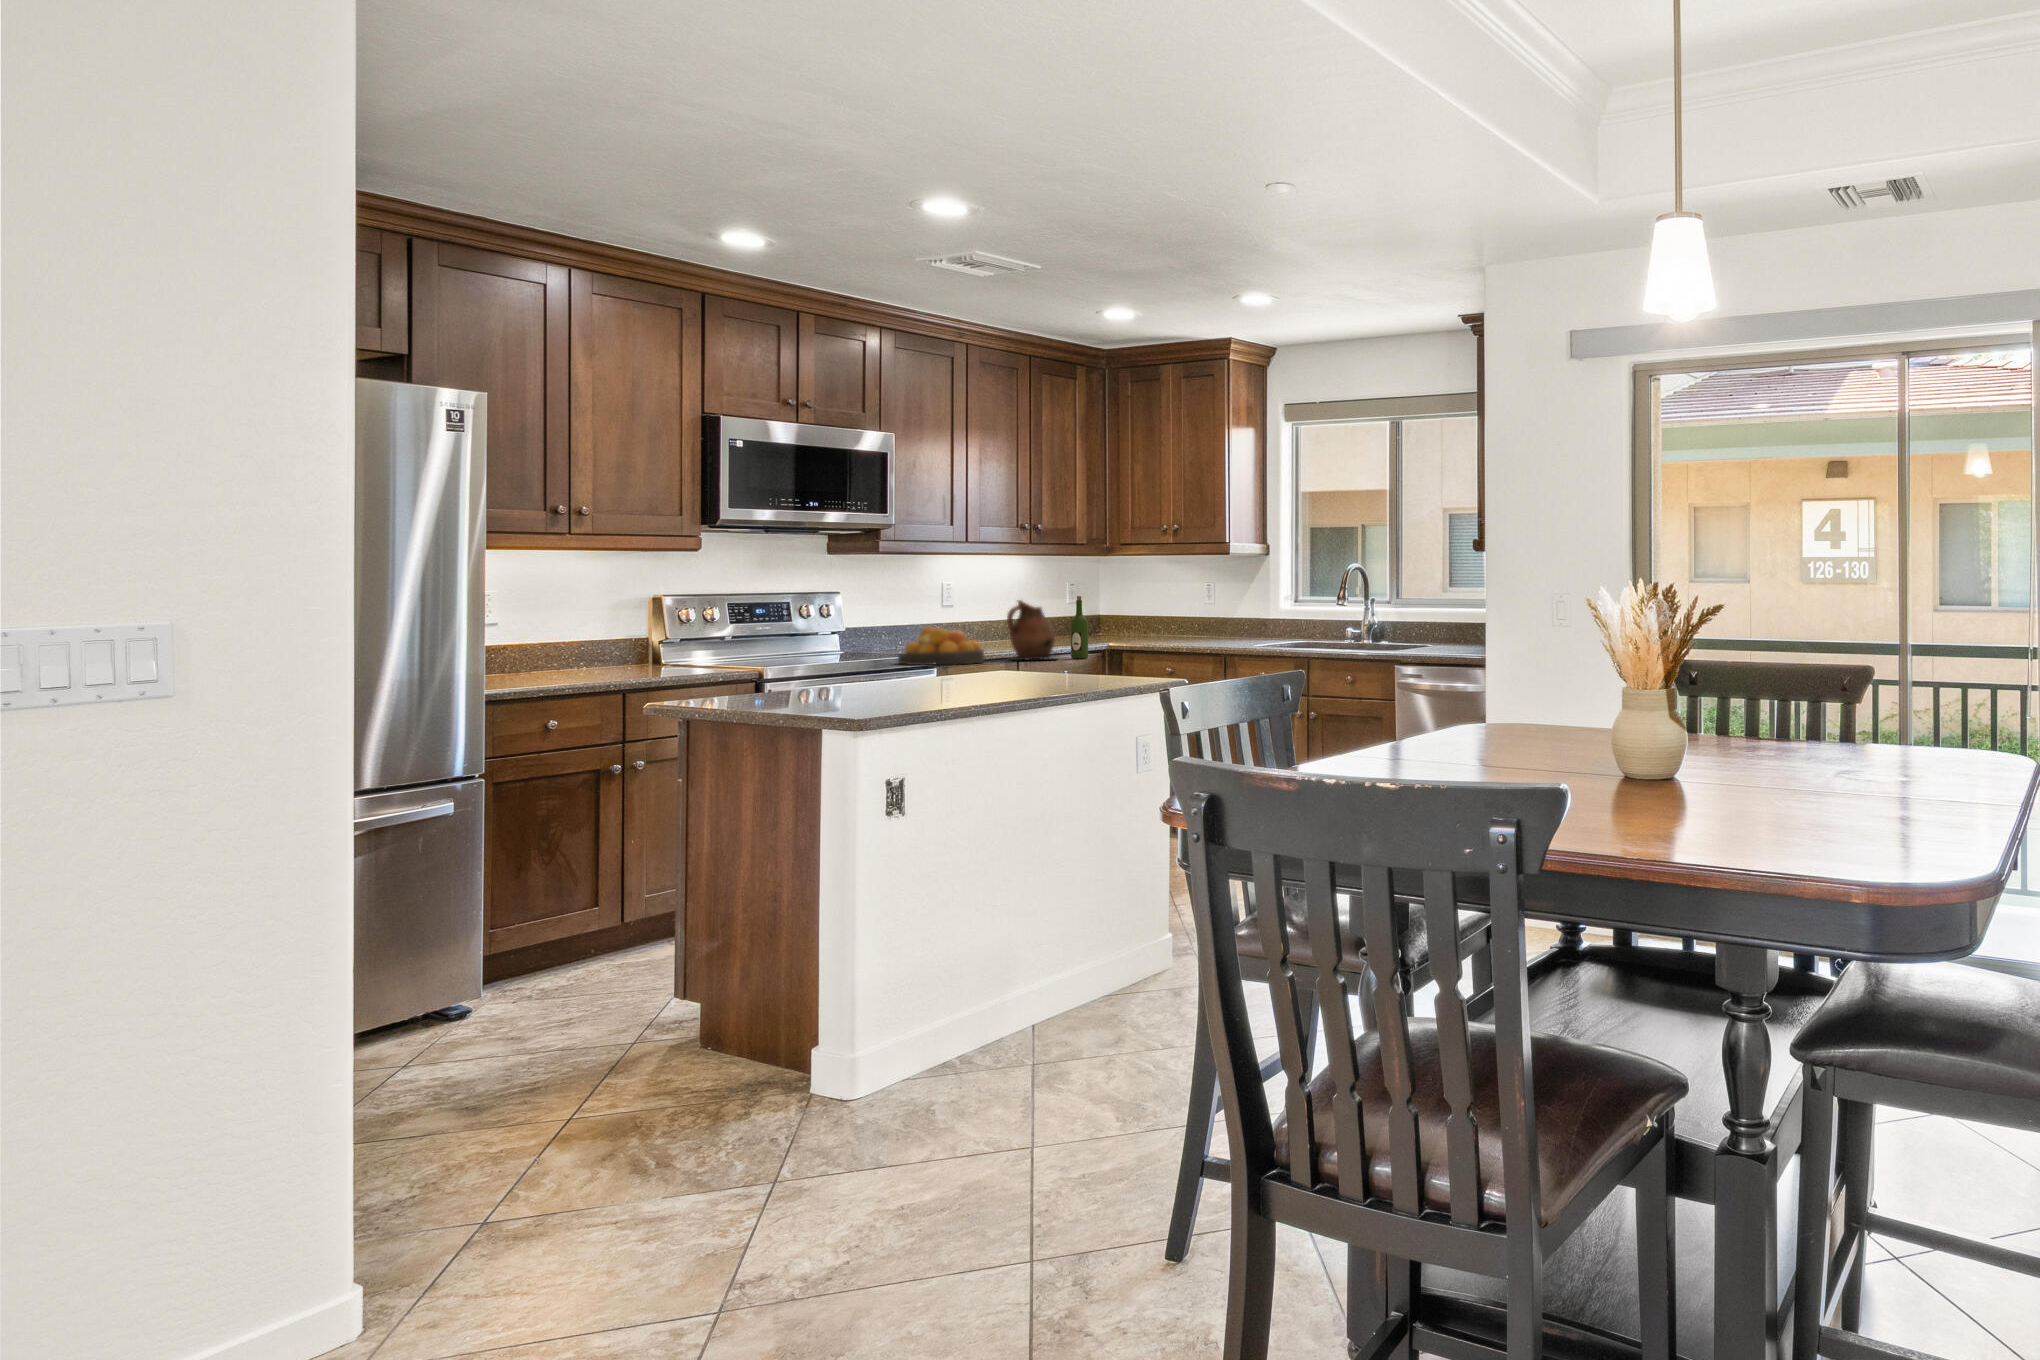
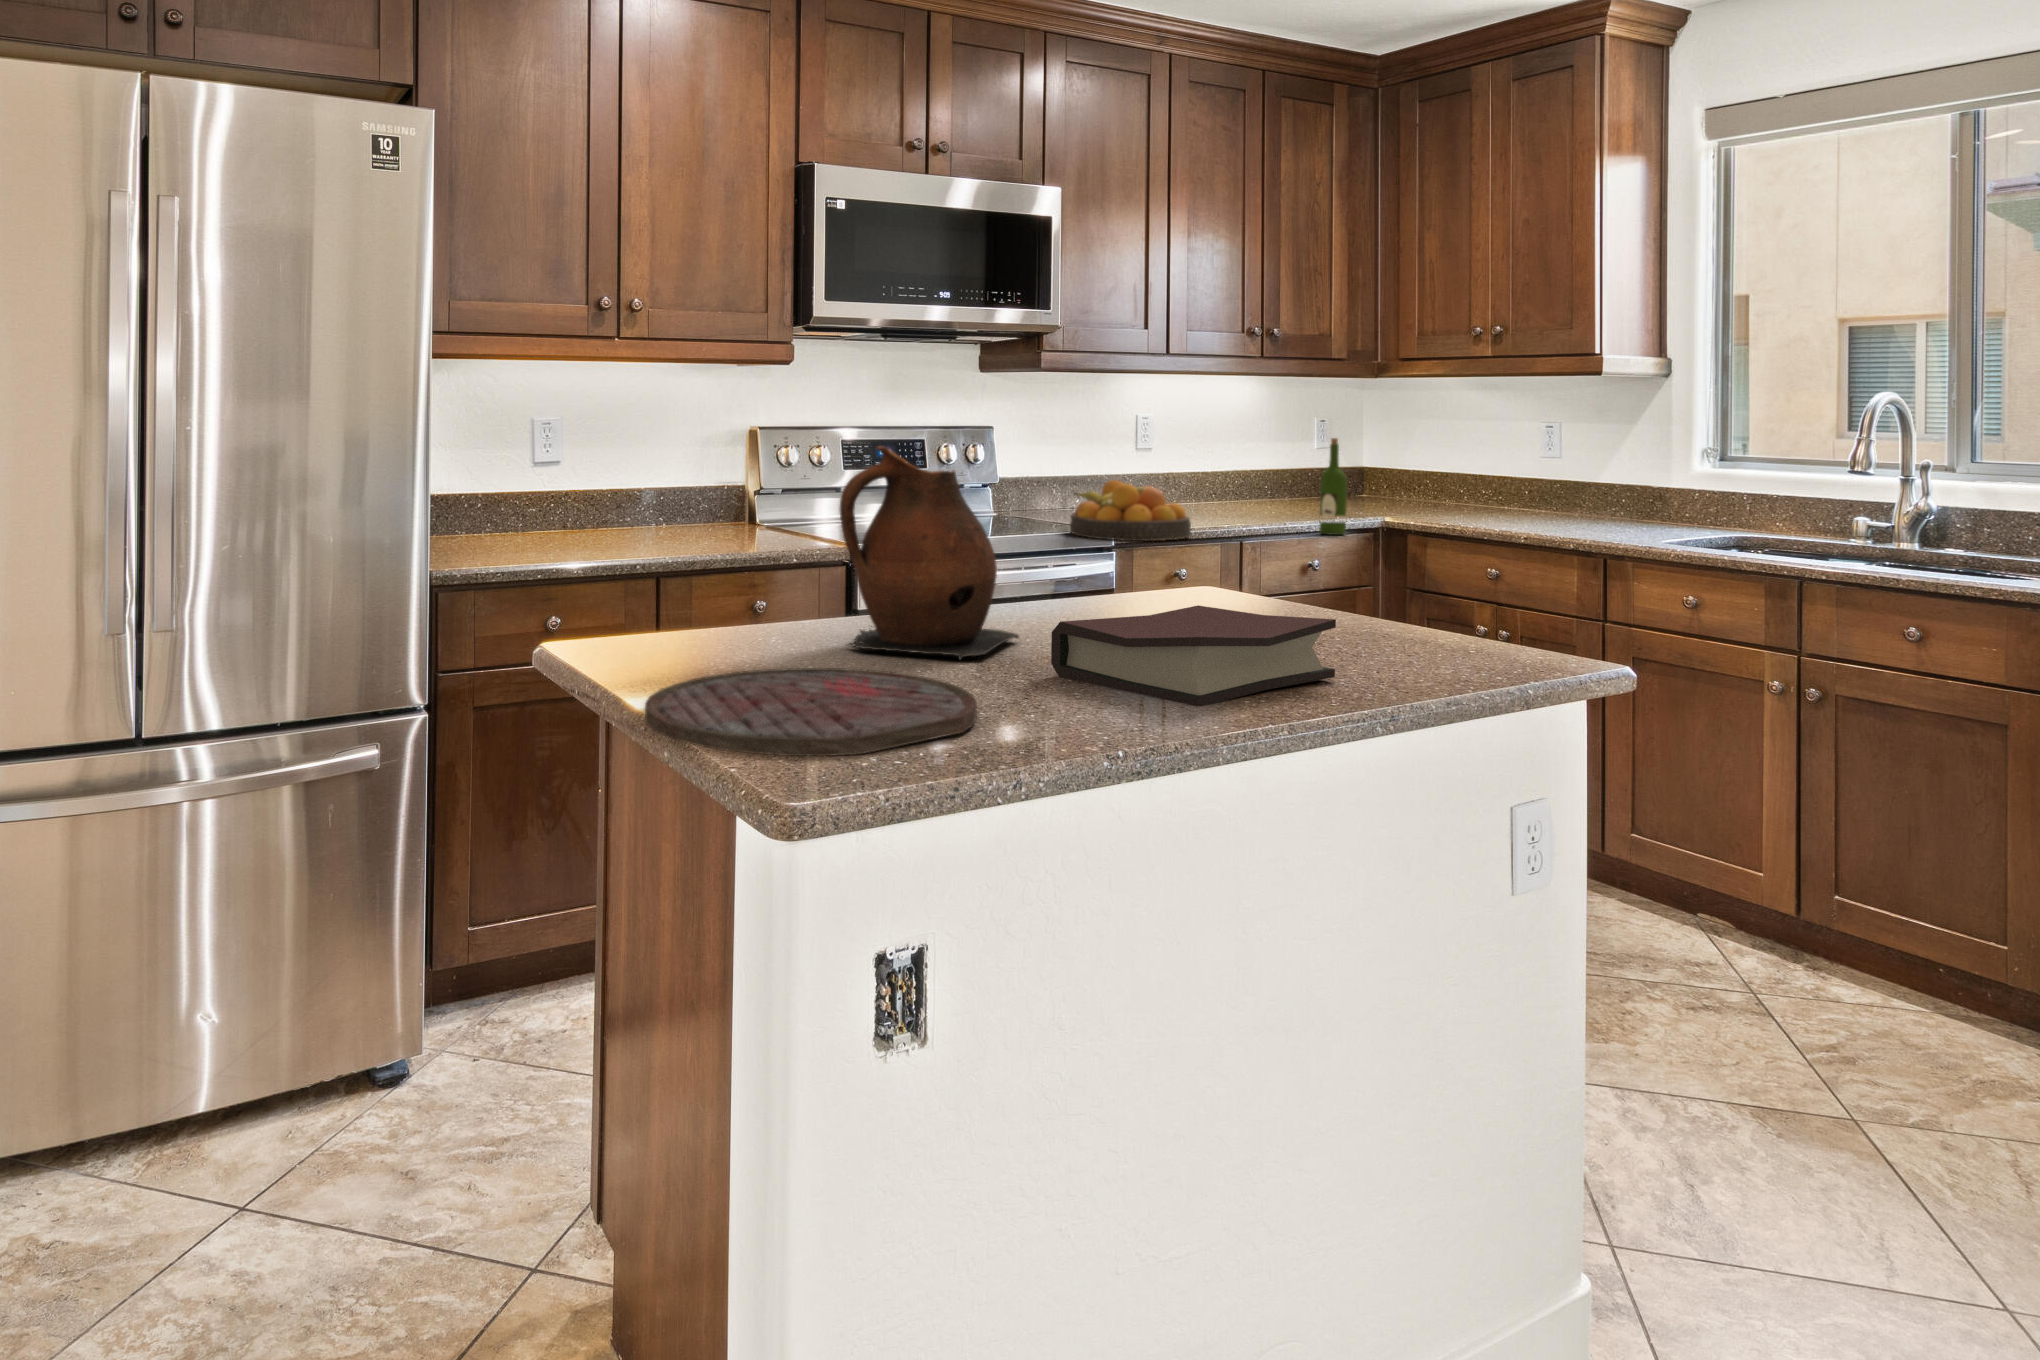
ceramic pitcher: present [1007,600,1055,659] -> present [840,446,1018,660]
hardback book: none [934,665,1069,699] -> present [1051,606,1336,706]
cutting board: none [751,693,912,713] -> present [645,668,977,756]

